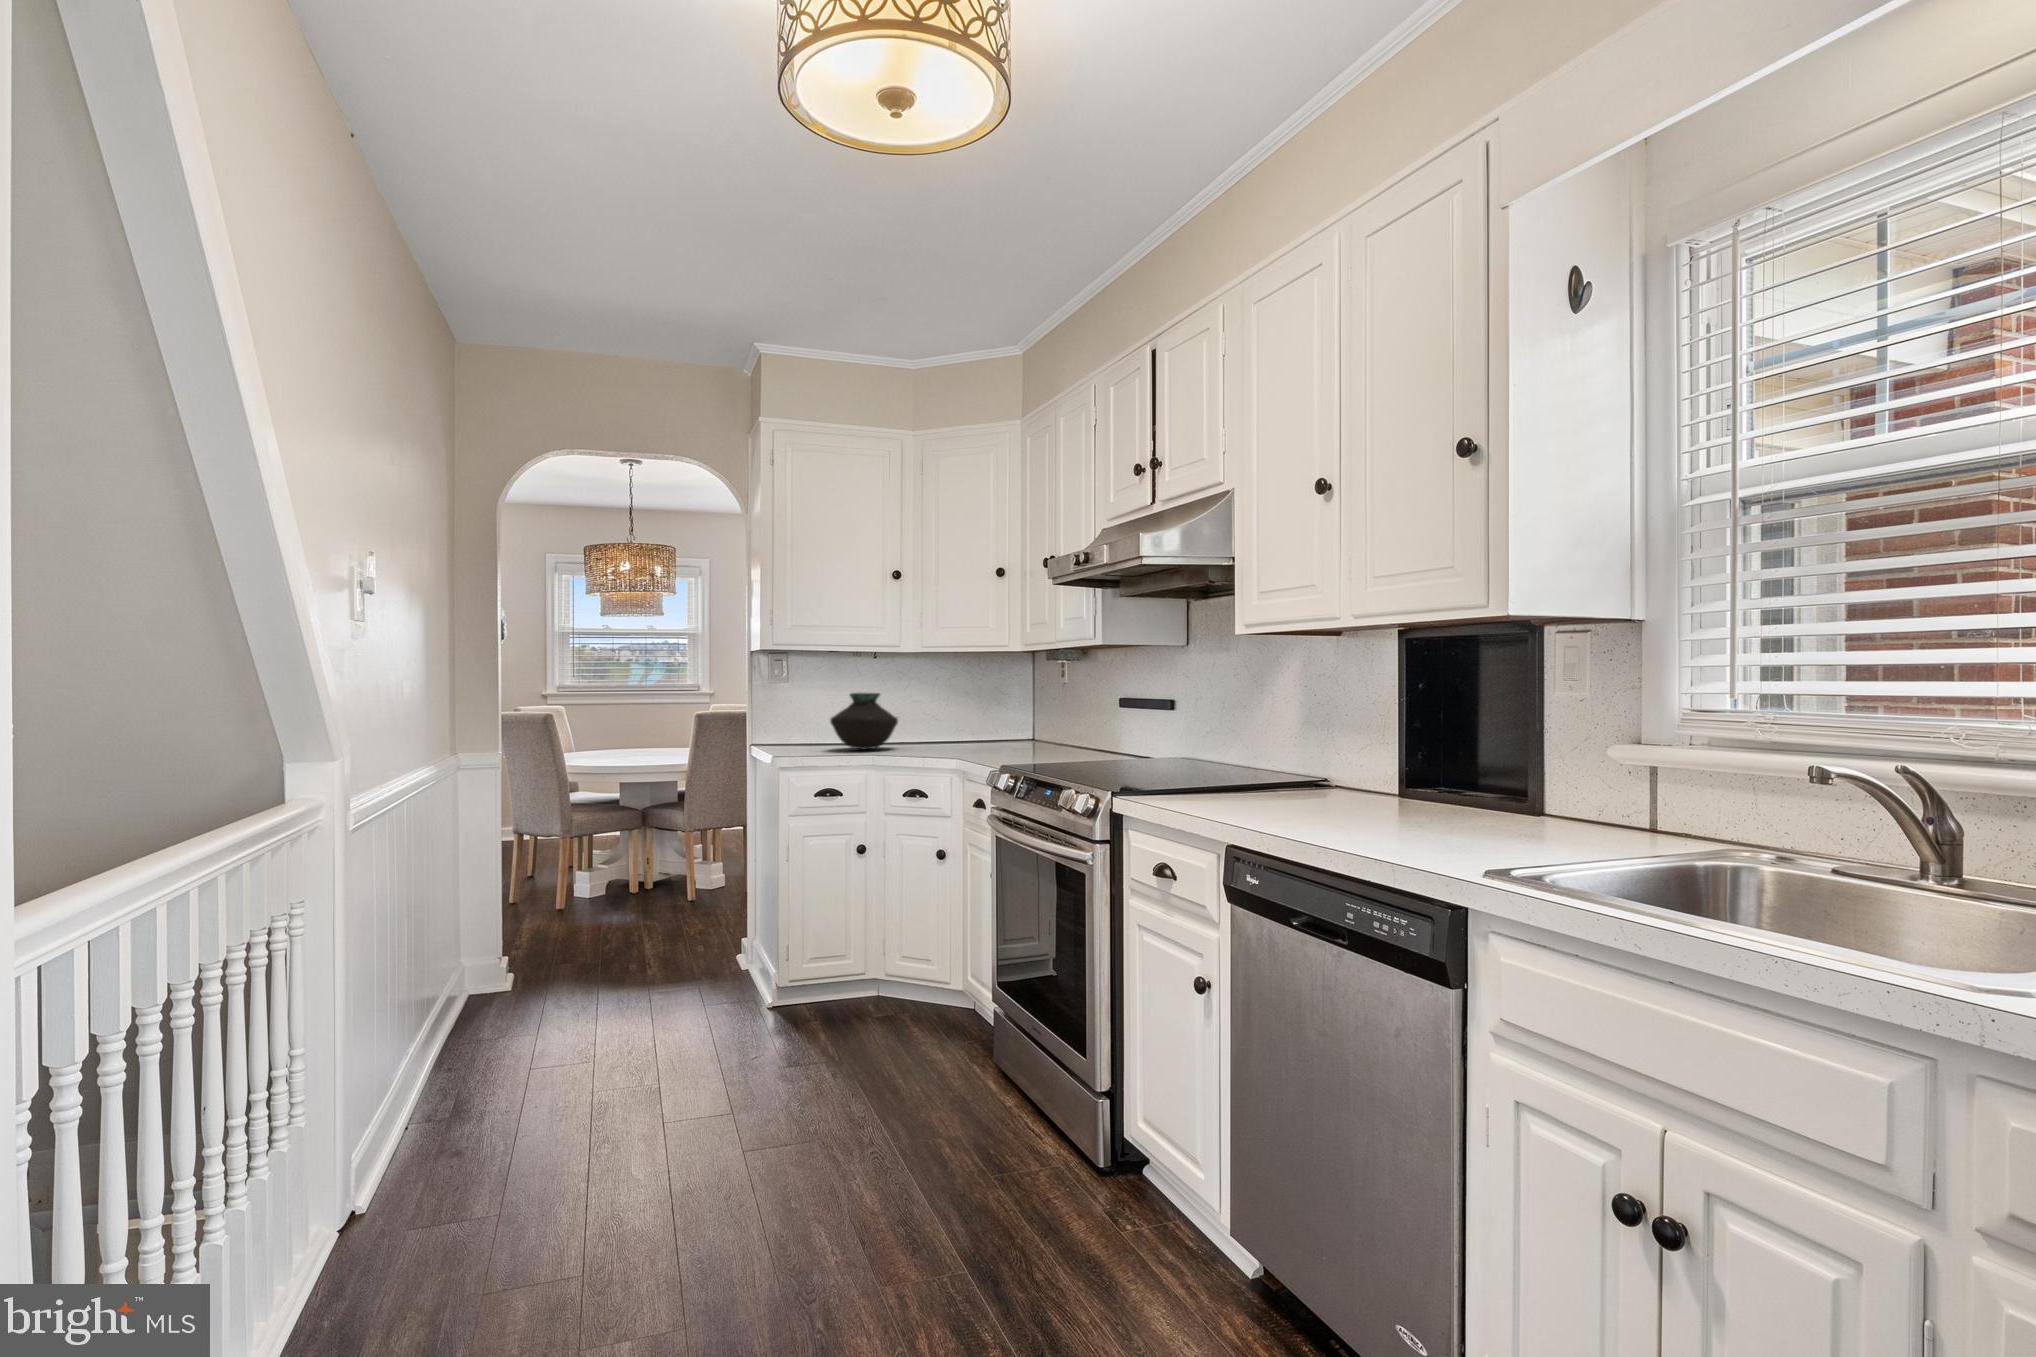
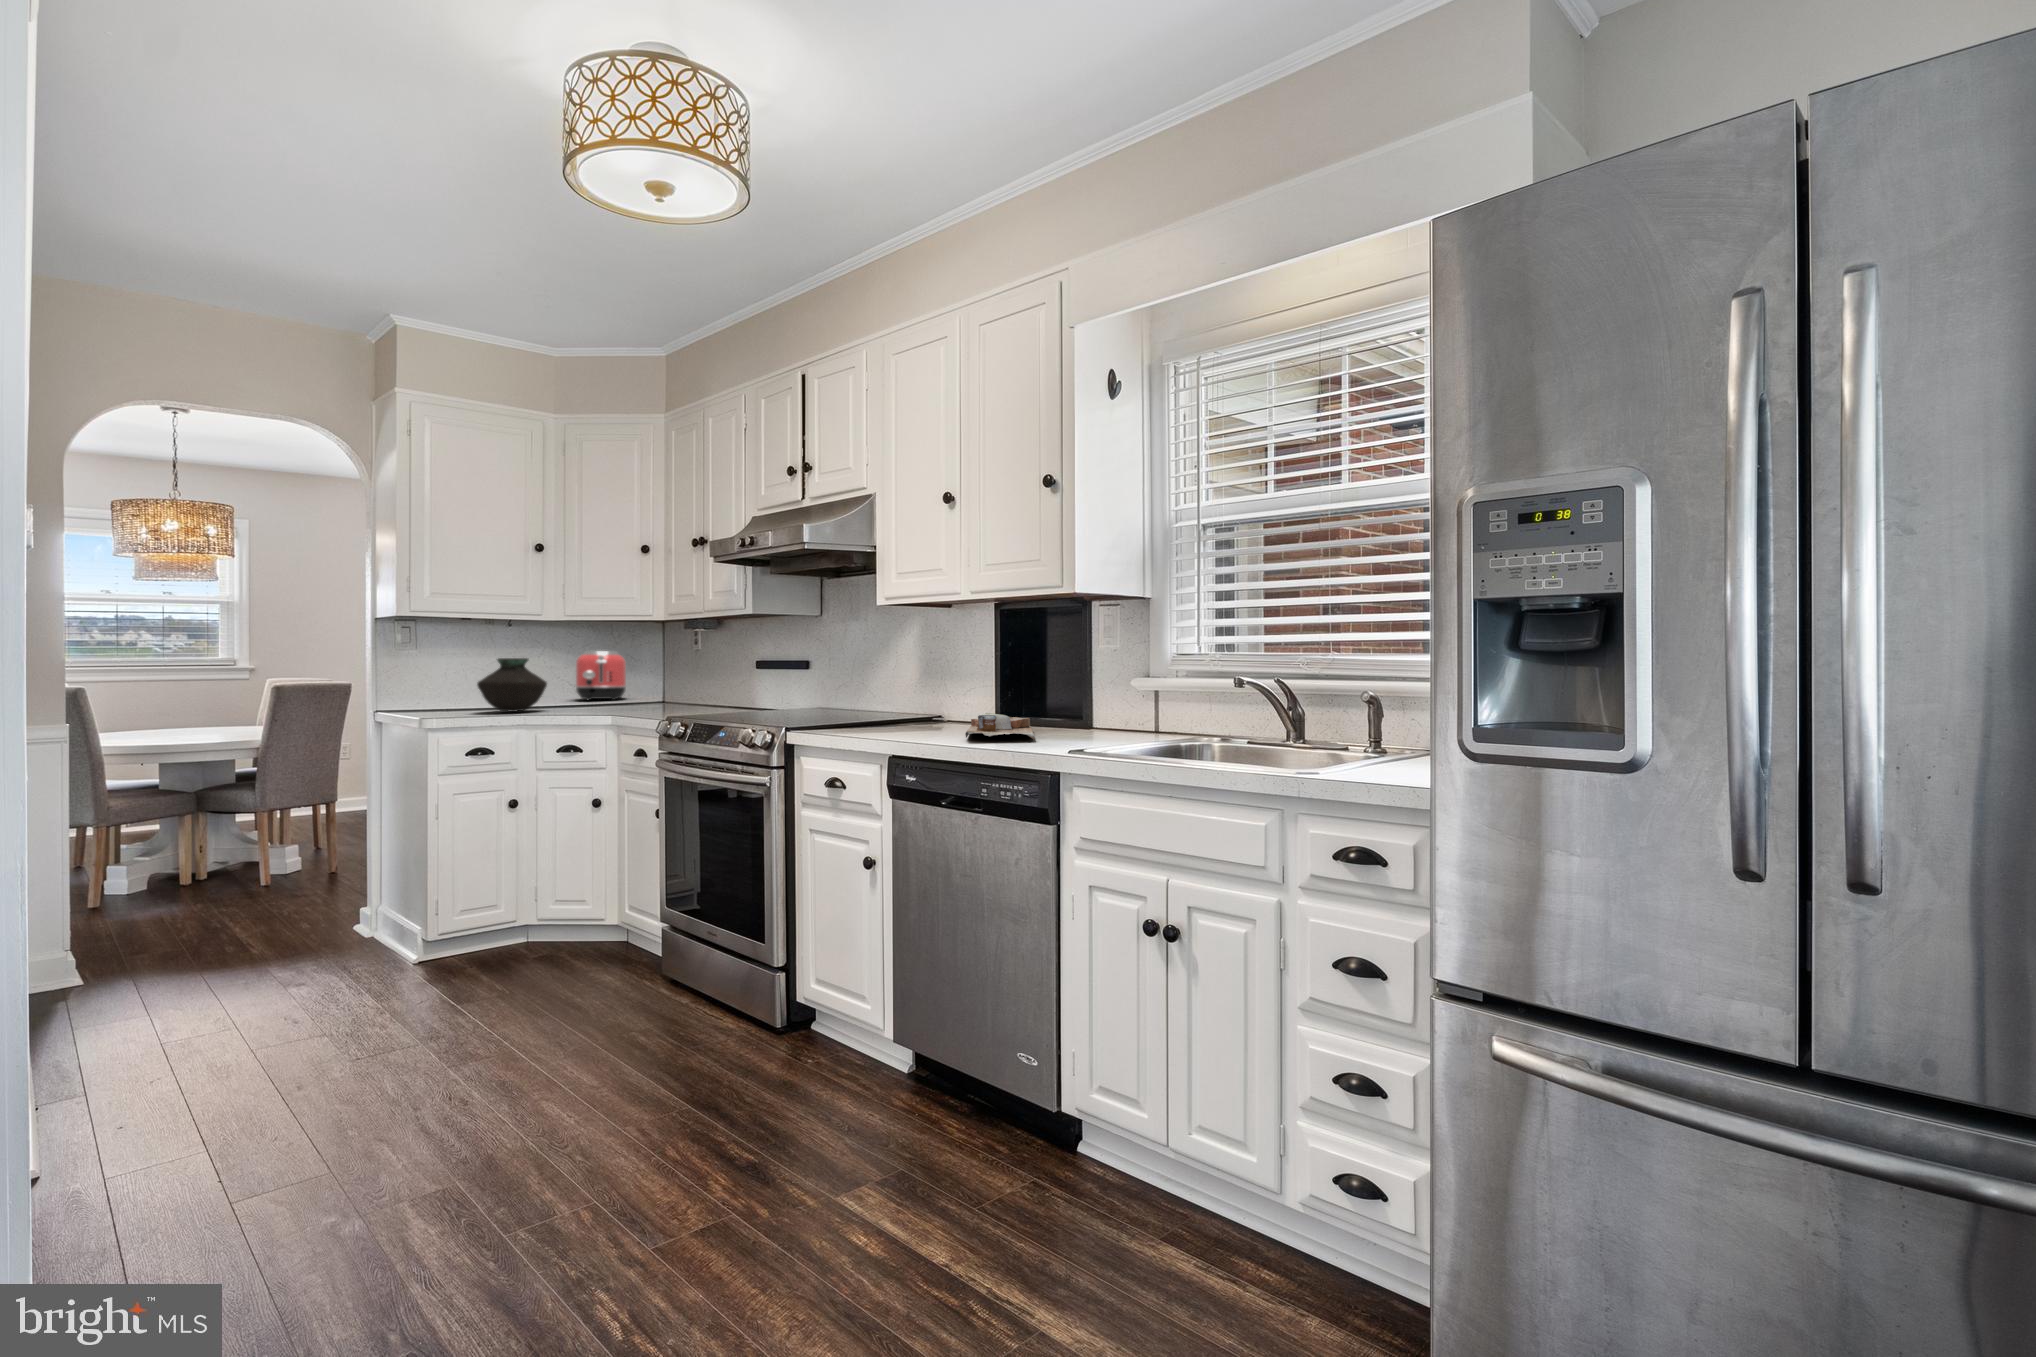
toaster: none [941,683,993,736] -> present [575,650,626,700]
cutting board: none [1330,789,1442,838] -> present [965,713,1035,739]

